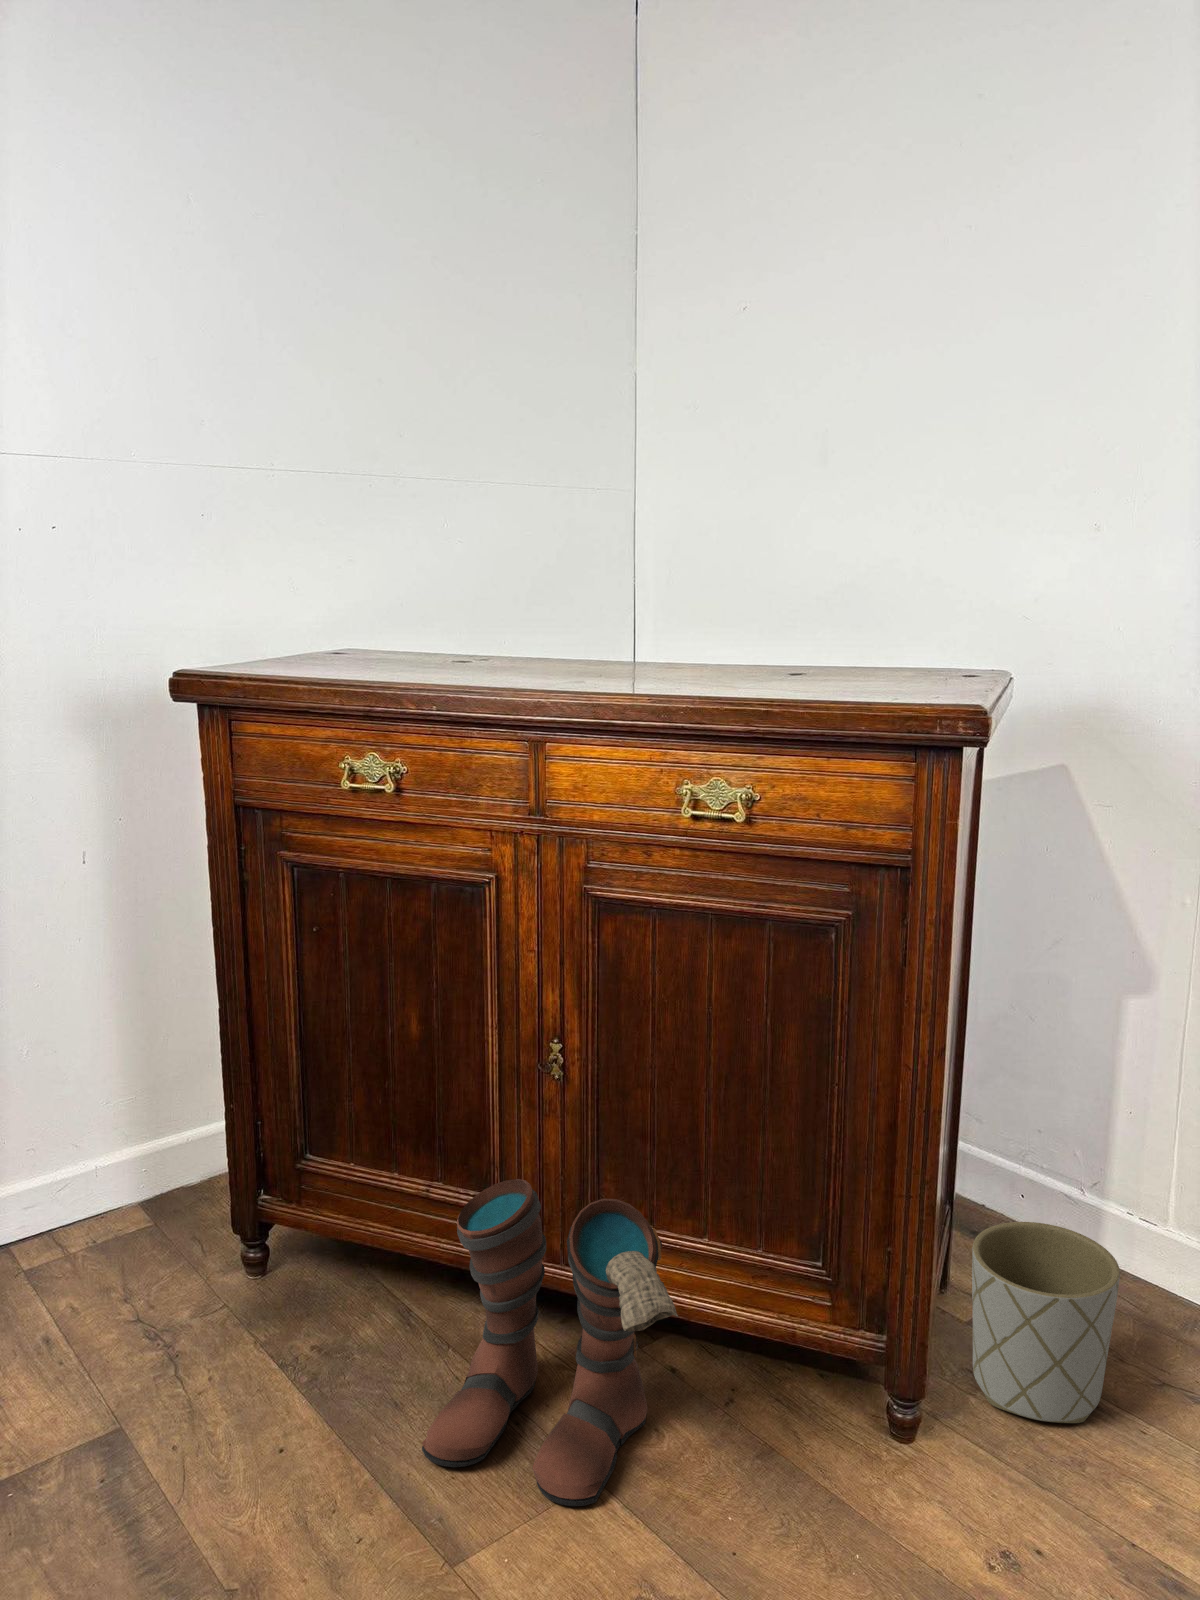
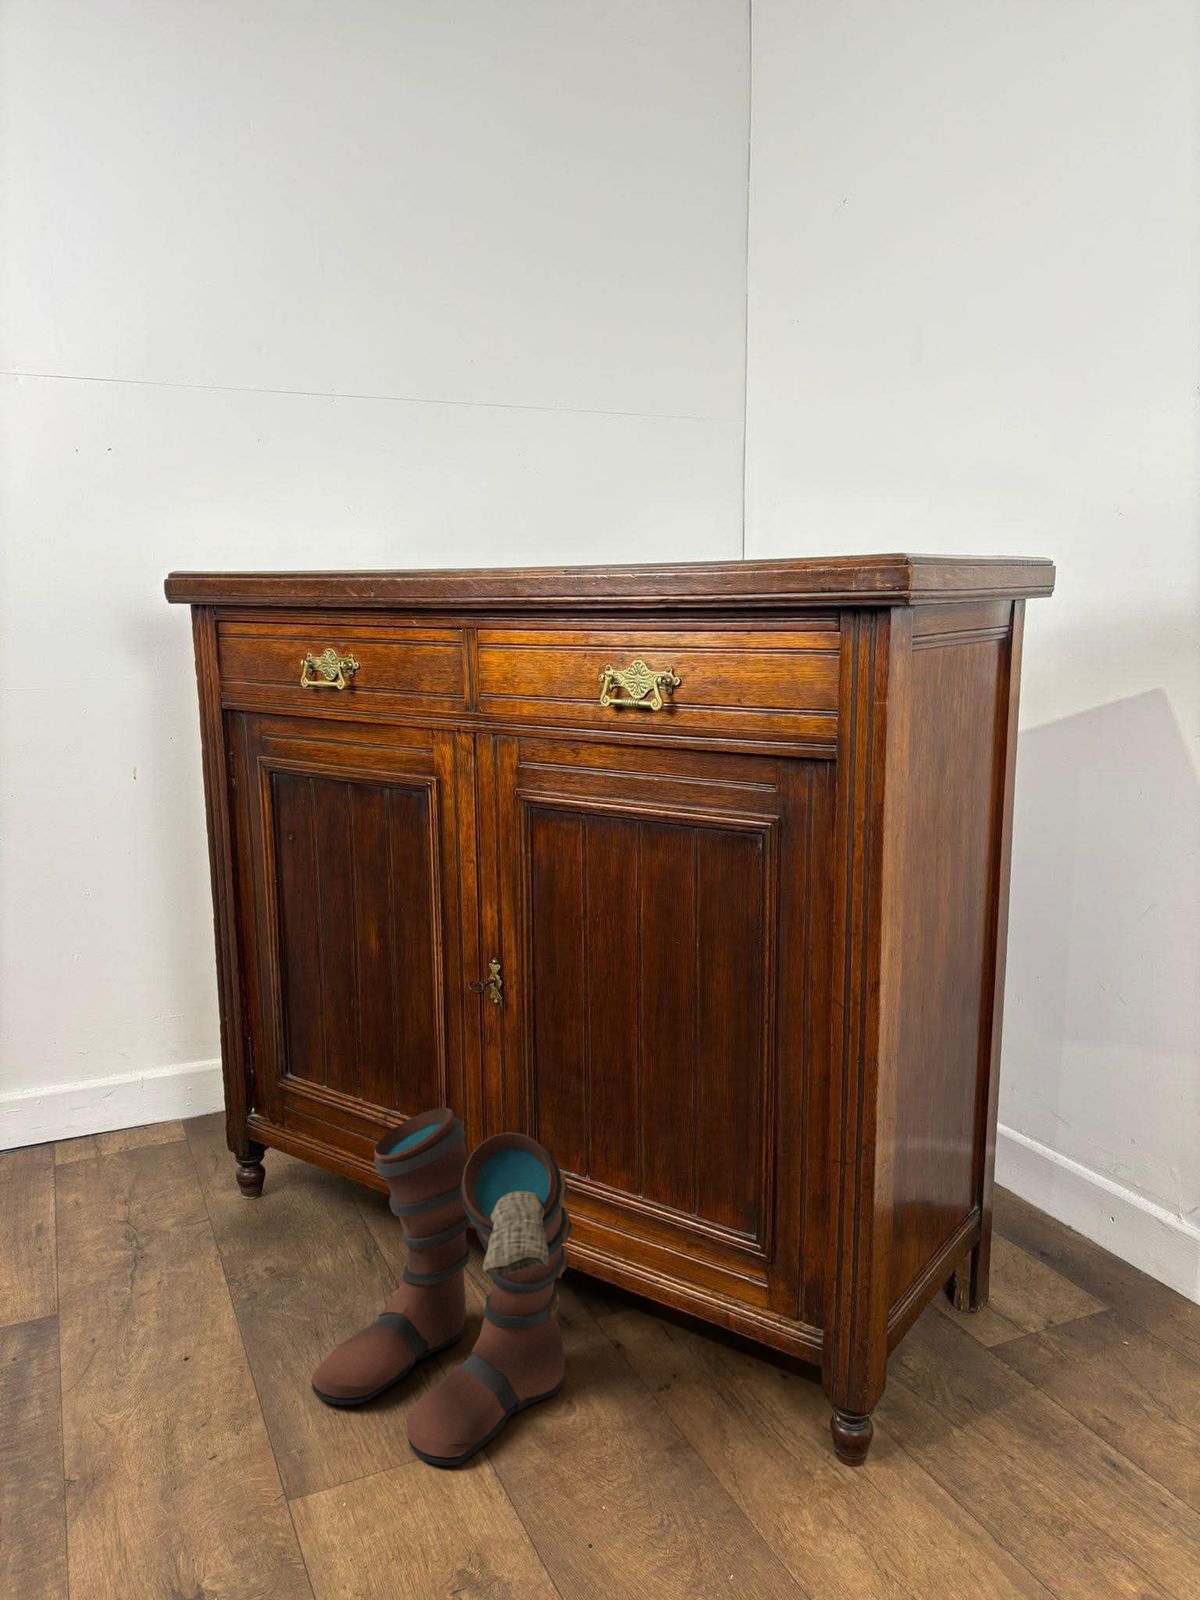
planter: present [972,1222,1120,1423] -> none [958,1224,1140,1477]

